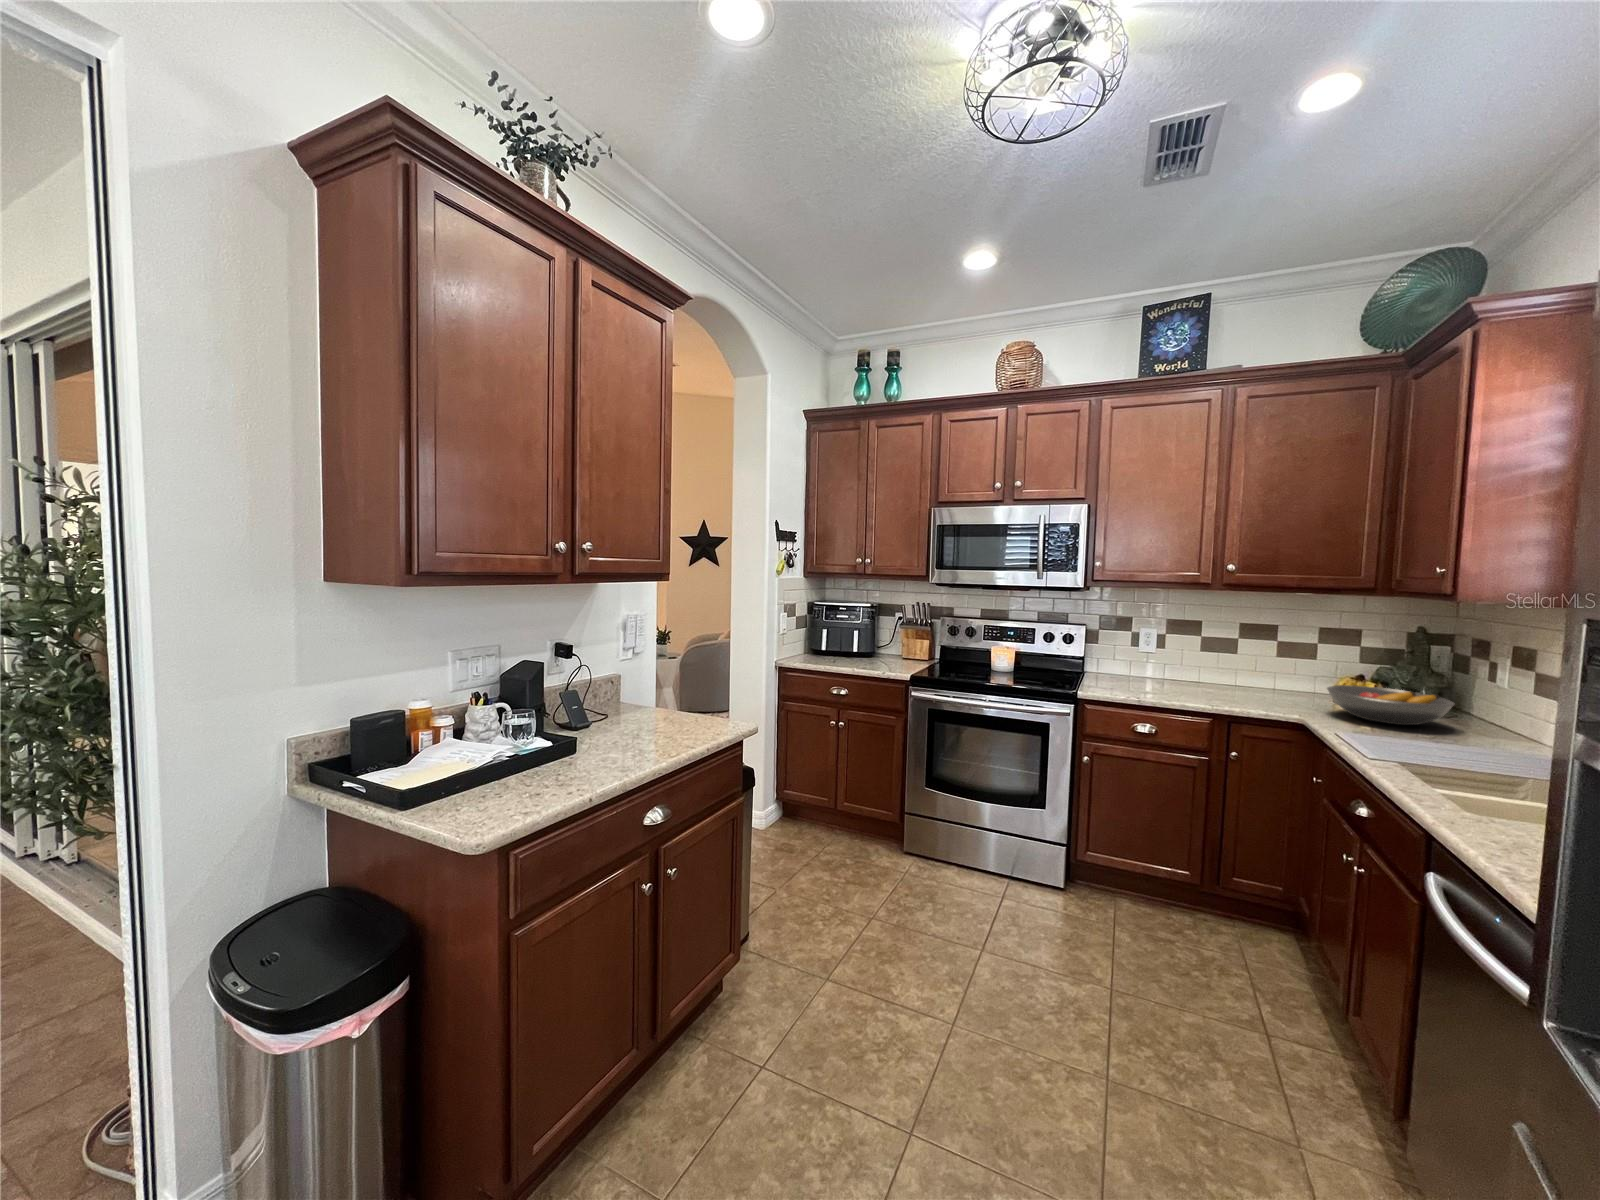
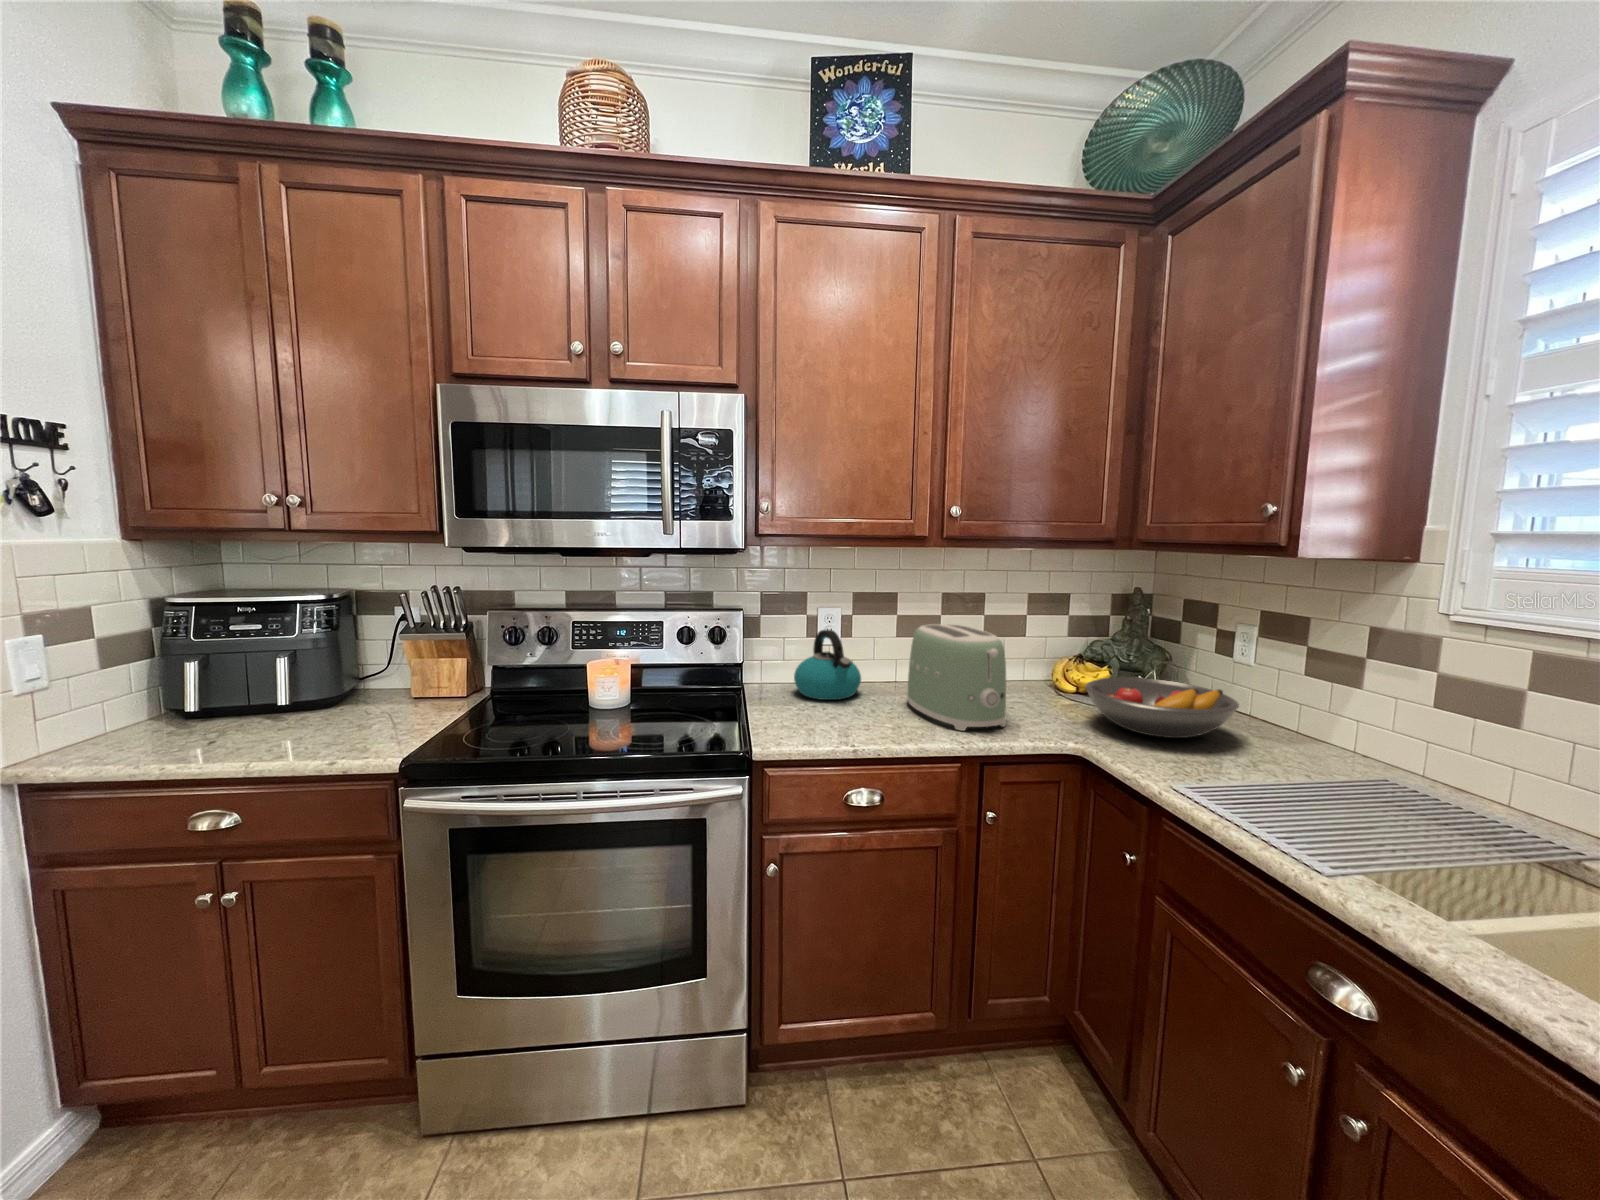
kettle: none [1117,641,1165,684] -> present [794,630,861,700]
toaster: none [1194,641,1262,706] -> present [907,624,1006,730]

